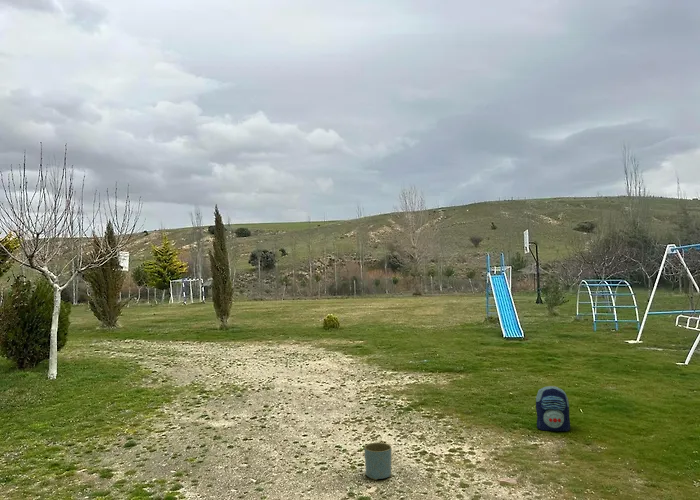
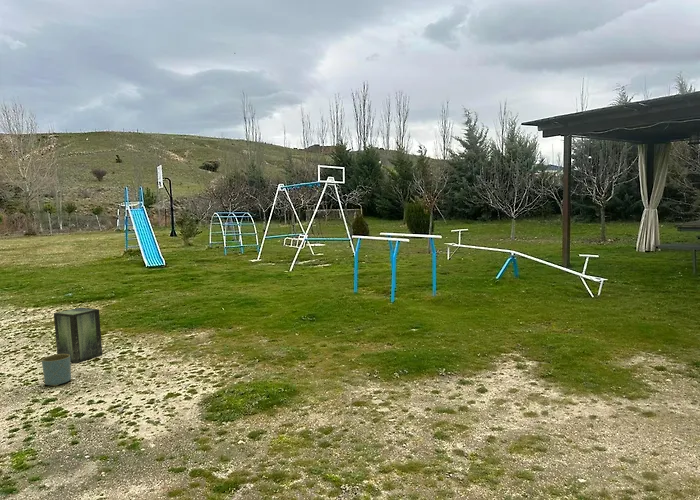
backpack: present [536,386,570,431] -> none [190,291,217,327]
storage box: none [387,389,431,453] -> present [54,307,102,363]

